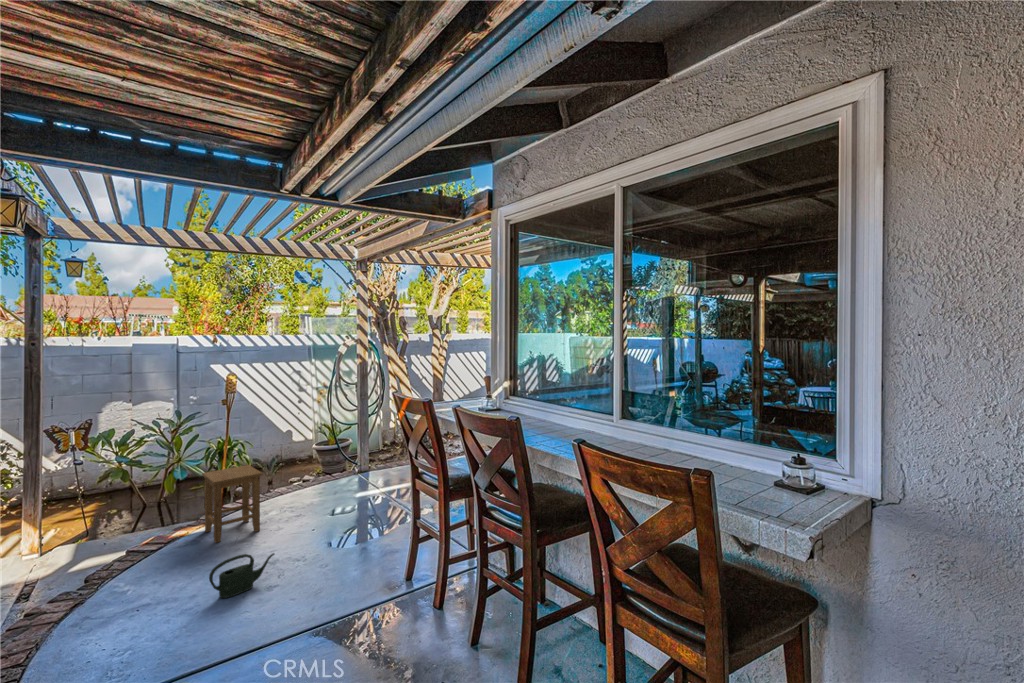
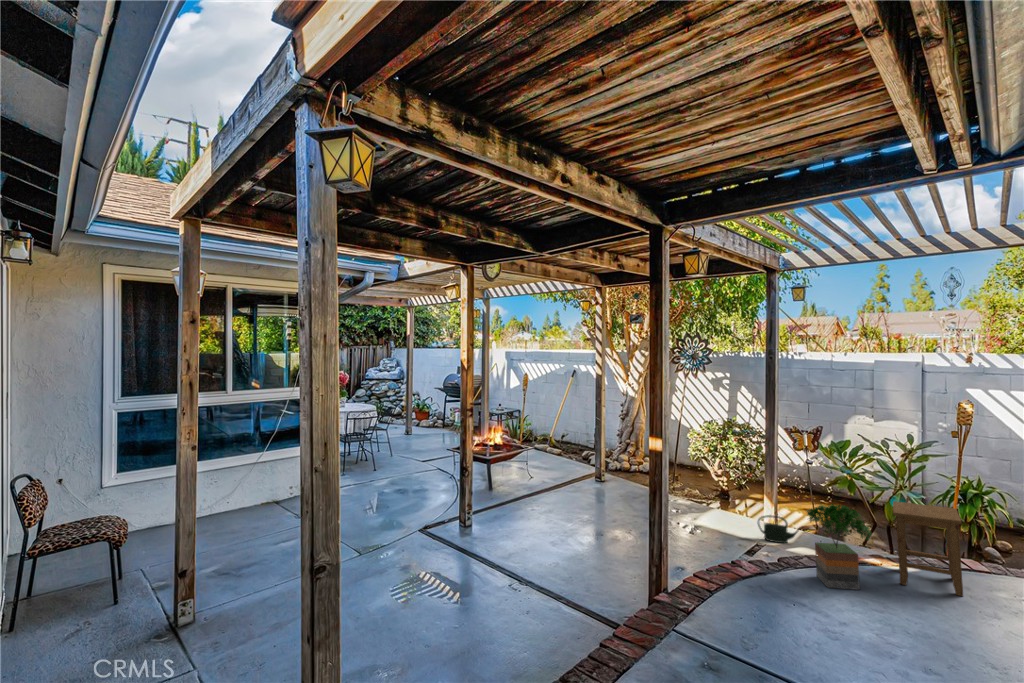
potted tree: none [132,489,205,577] -> present [807,504,871,590]
watering can: present [209,553,274,598] -> present [758,515,803,543]

